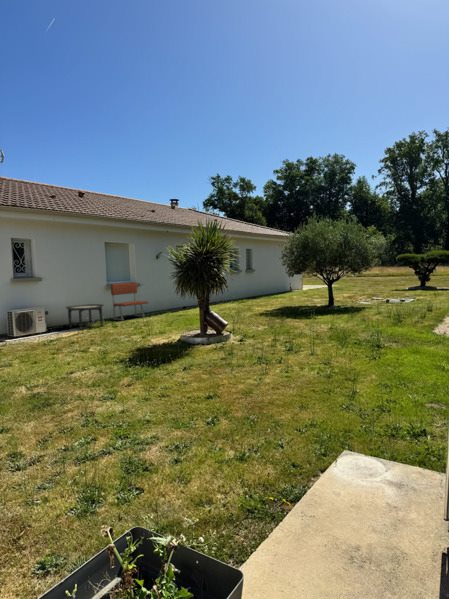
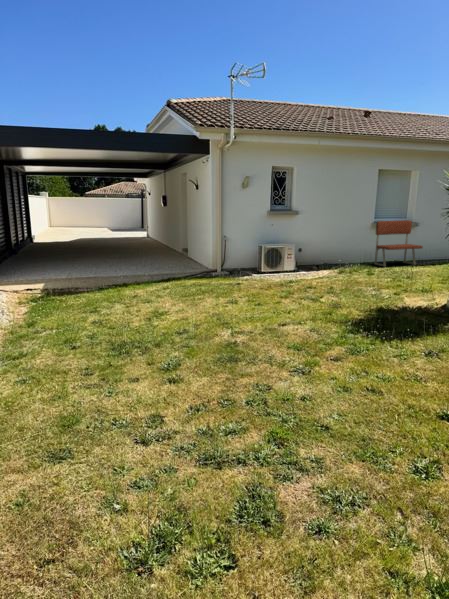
round table: present [66,304,103,329] -> none [318,244,362,272]

